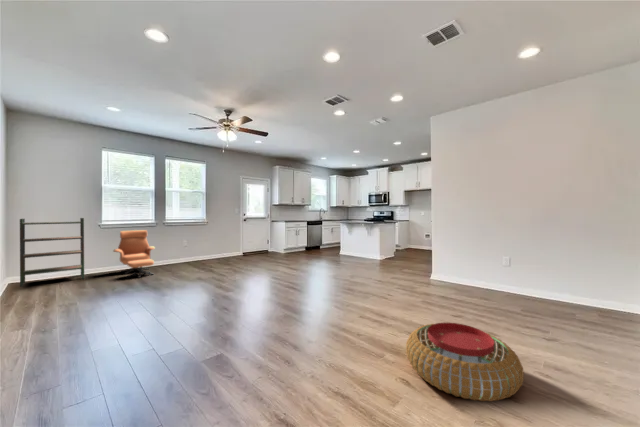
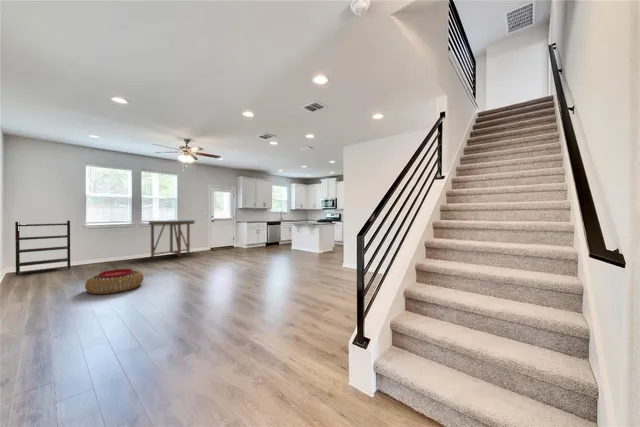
console table: none [173,219,227,264] -> present [149,220,195,257]
lounge chair: present [114,230,155,277] -> none [96,230,132,268]
pouf: present [406,323,524,401] -> present [85,269,143,294]

